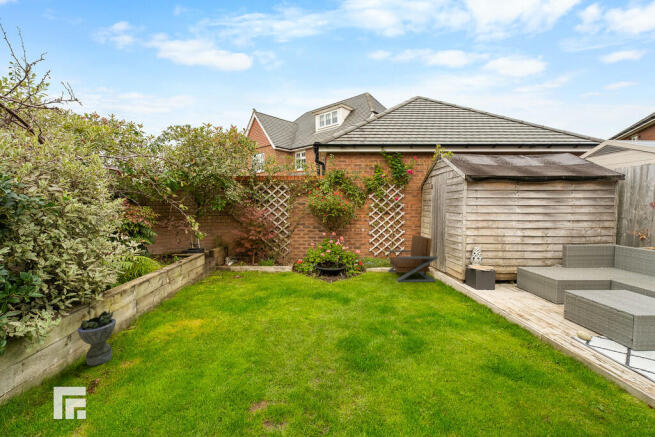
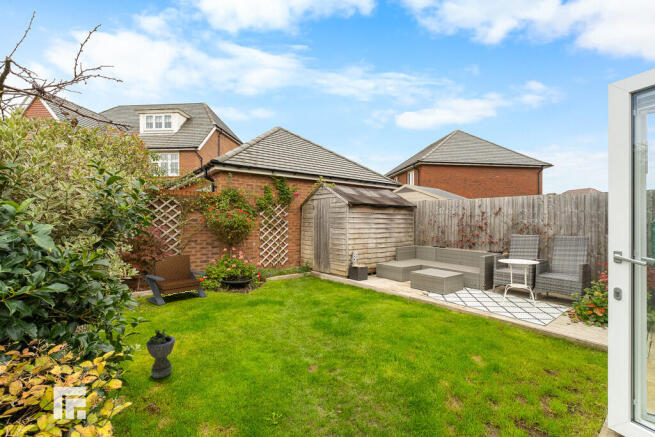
lounge chair: present [388,235,437,282] -> present [145,255,207,306]

